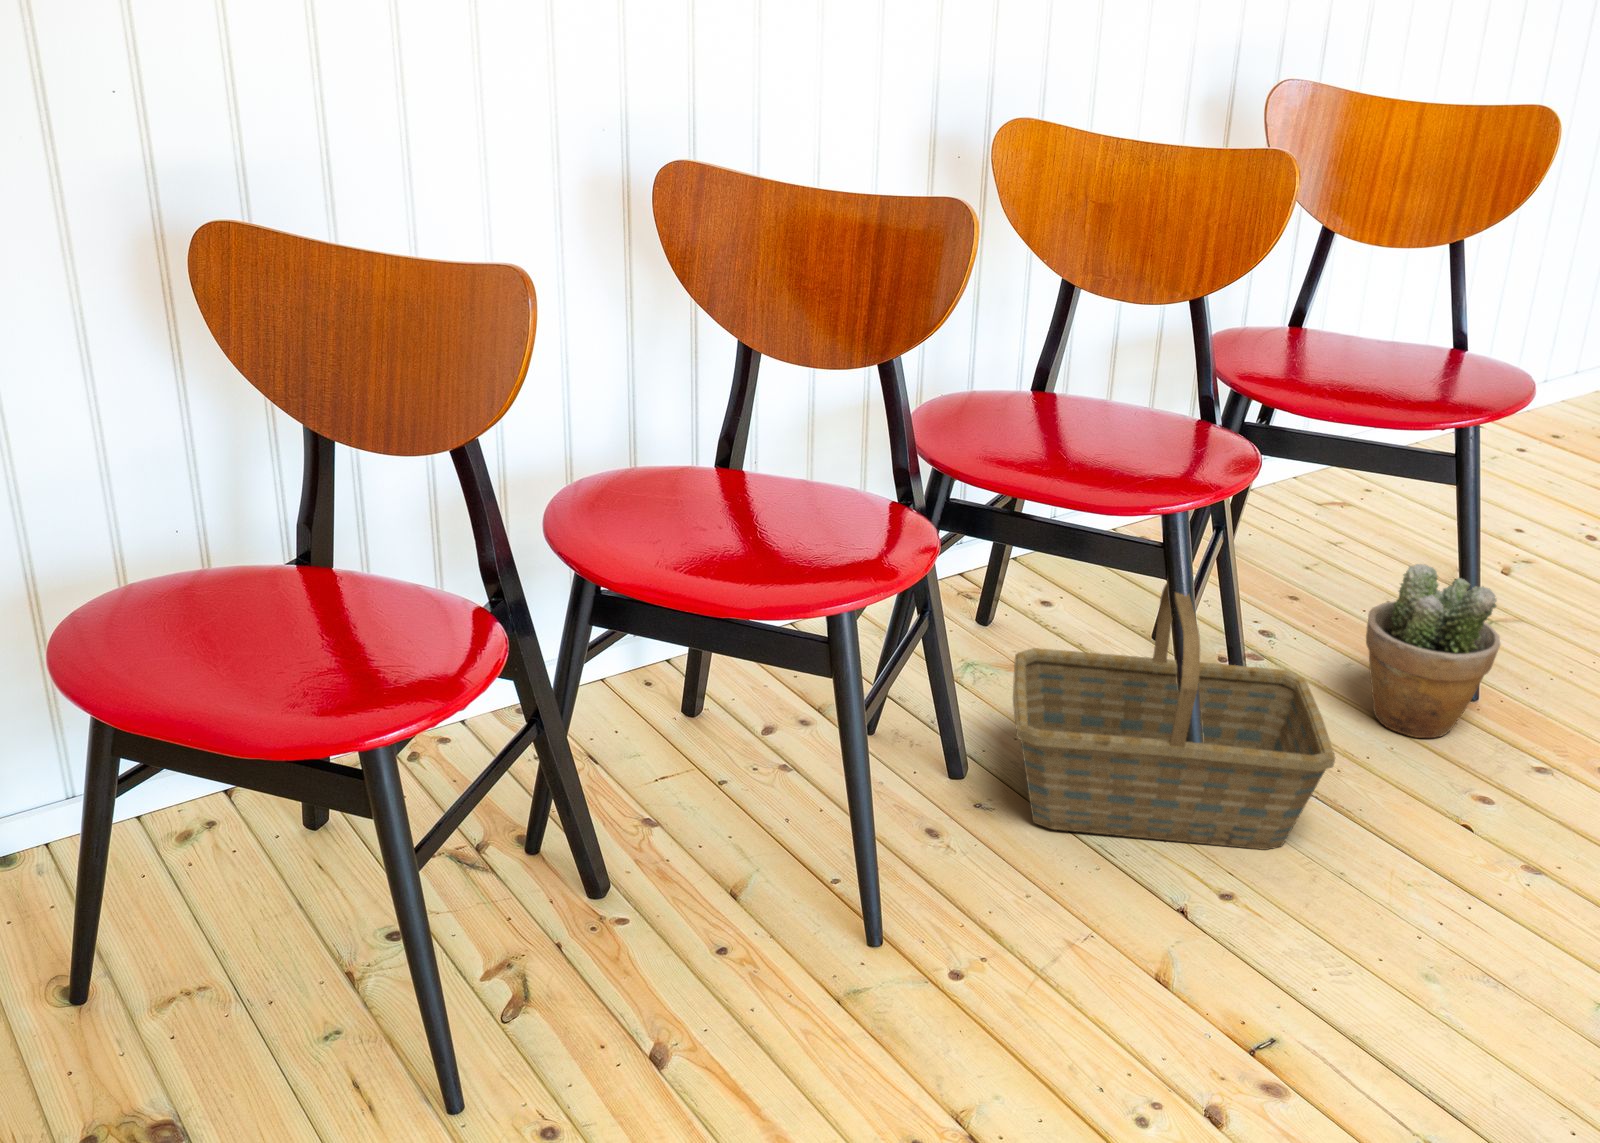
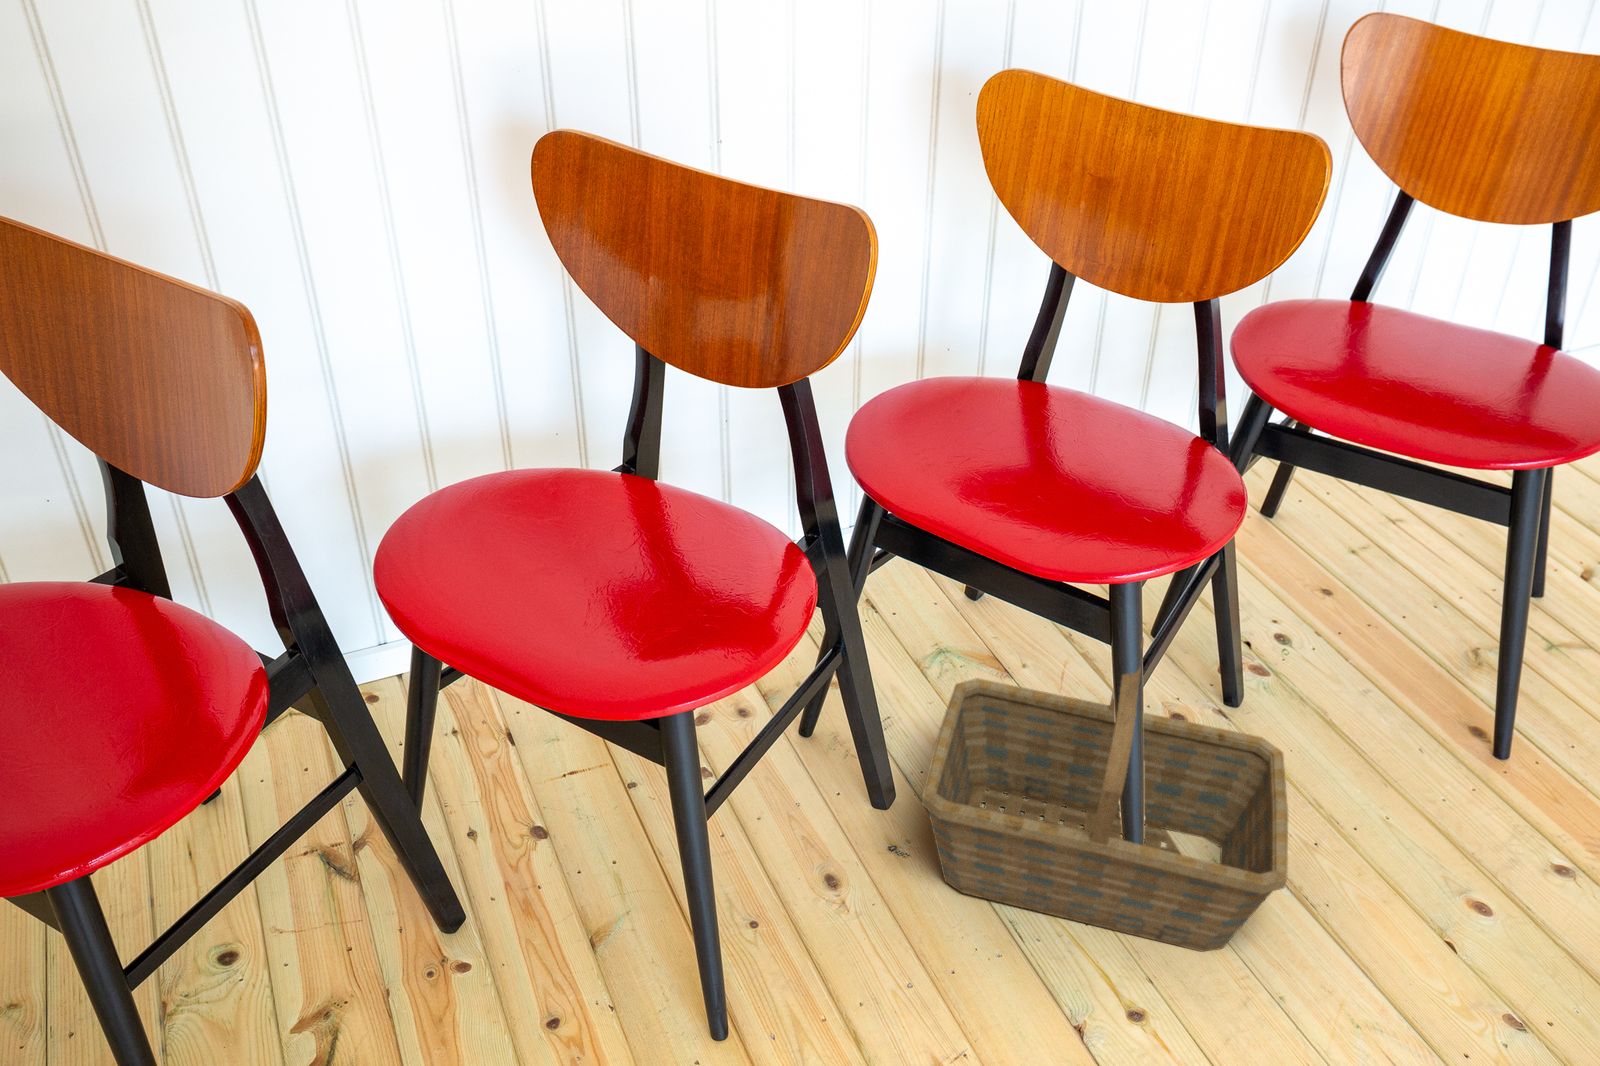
potted plant: present [1366,564,1500,738] -> none [1376,616,1537,809]

